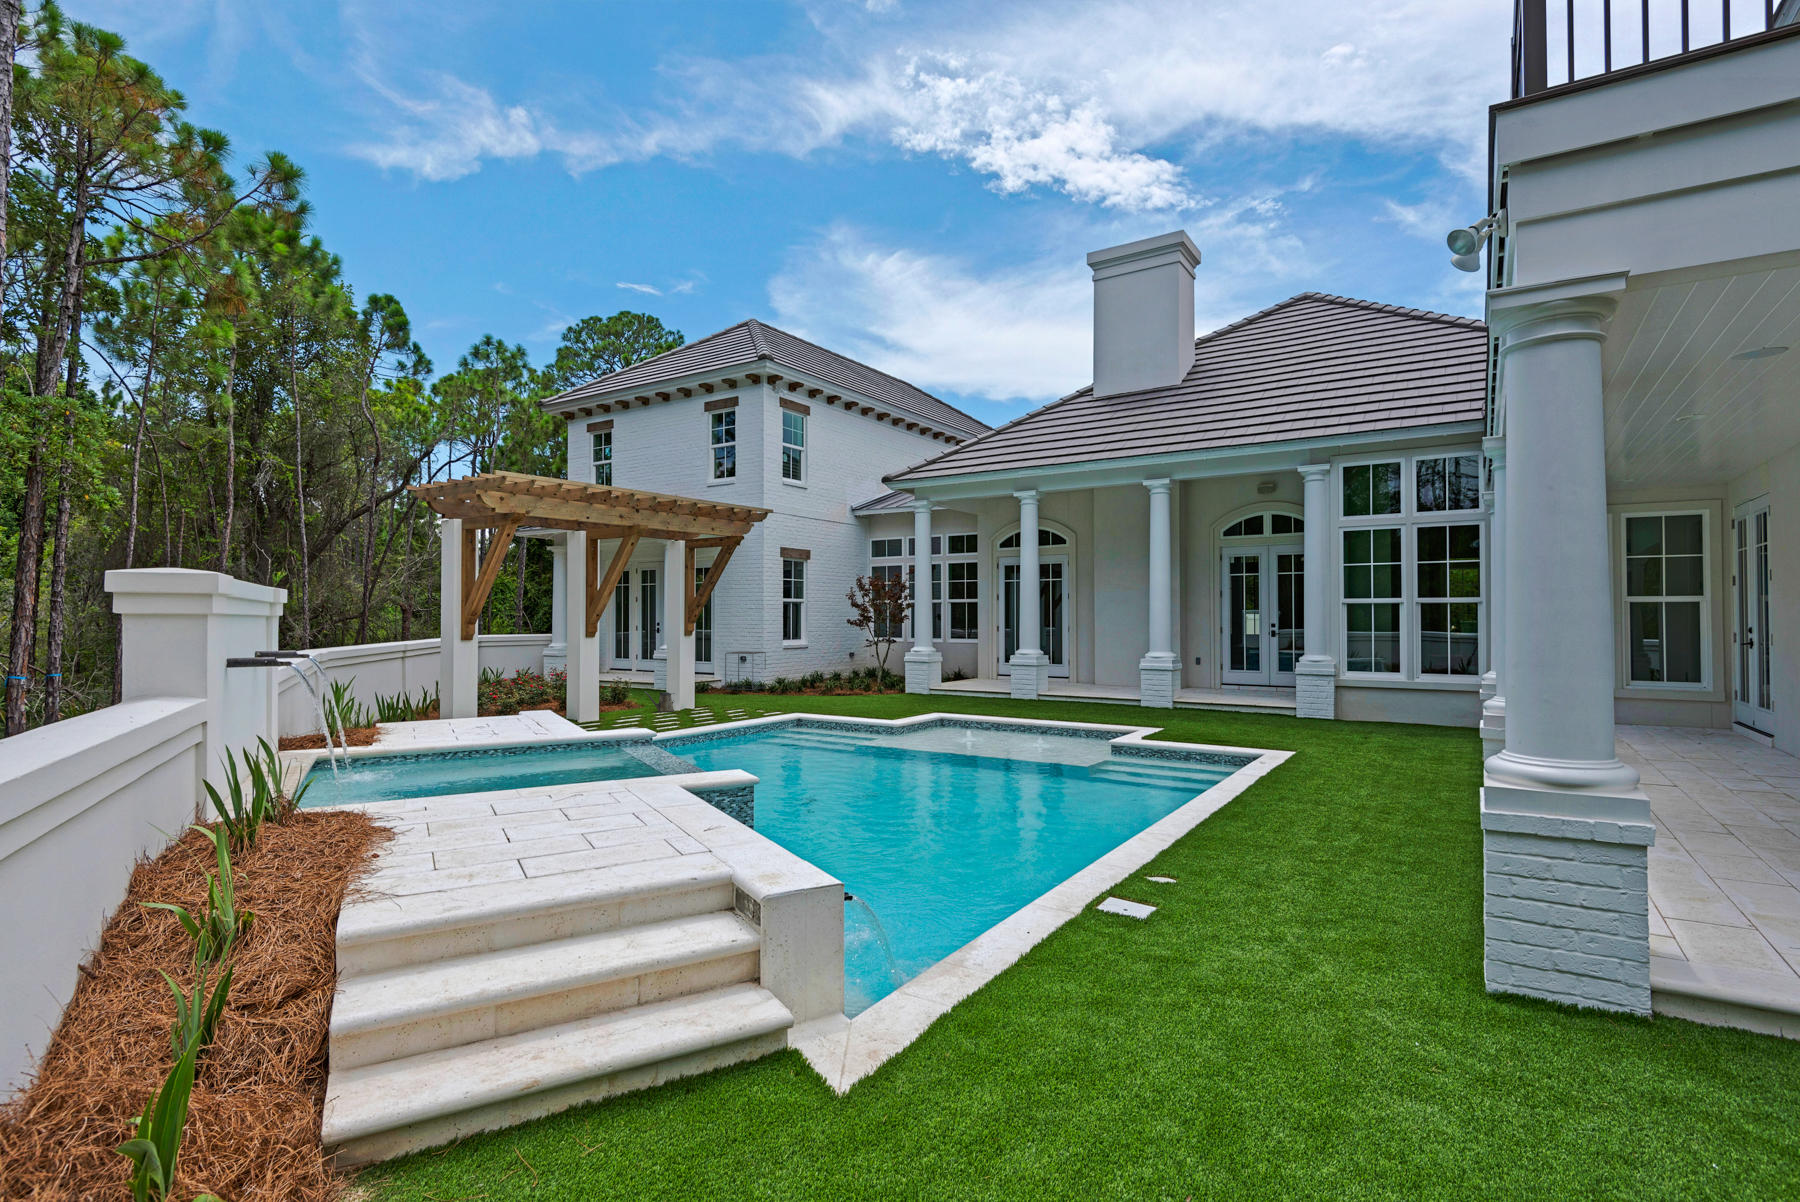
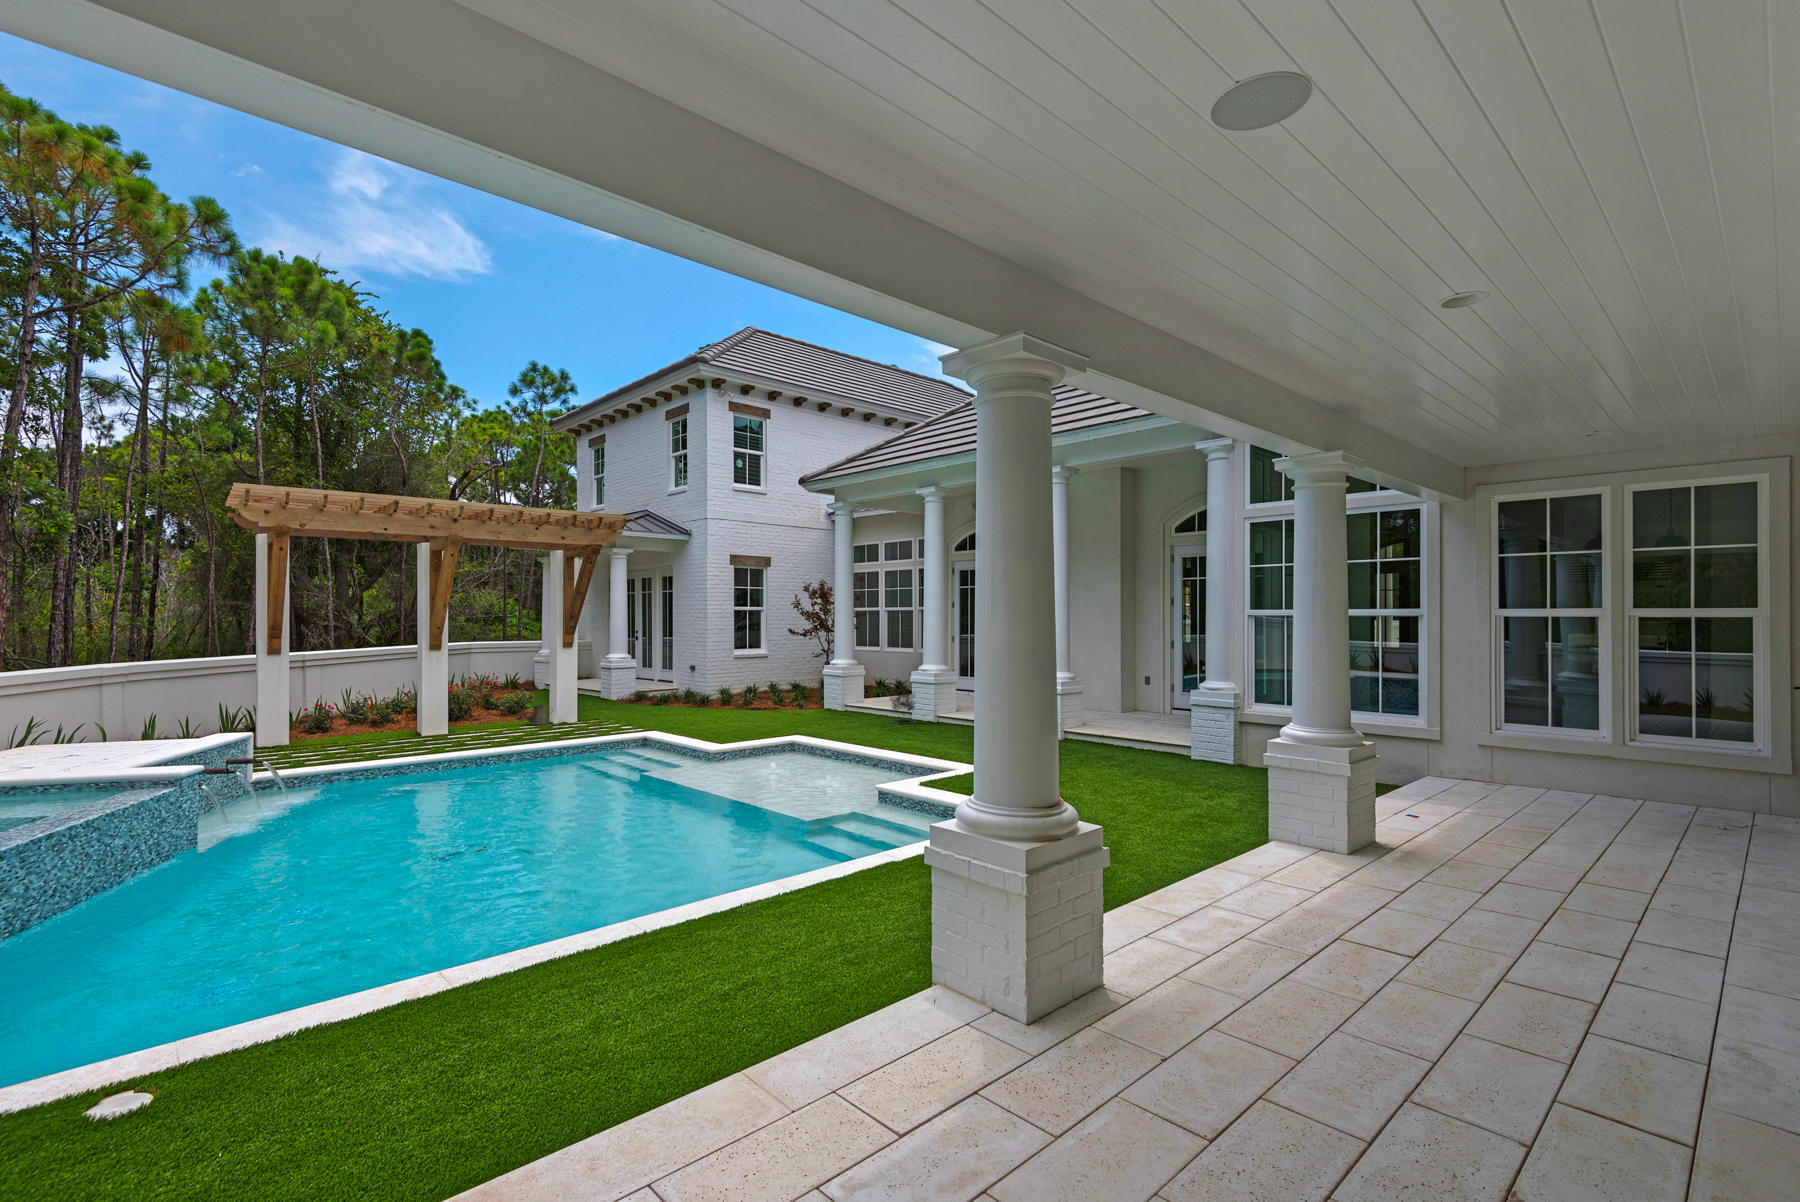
side table: present [725,651,766,690] -> none [668,660,712,700]
potted tree: none [988,664,1015,704] -> present [890,681,915,724]

